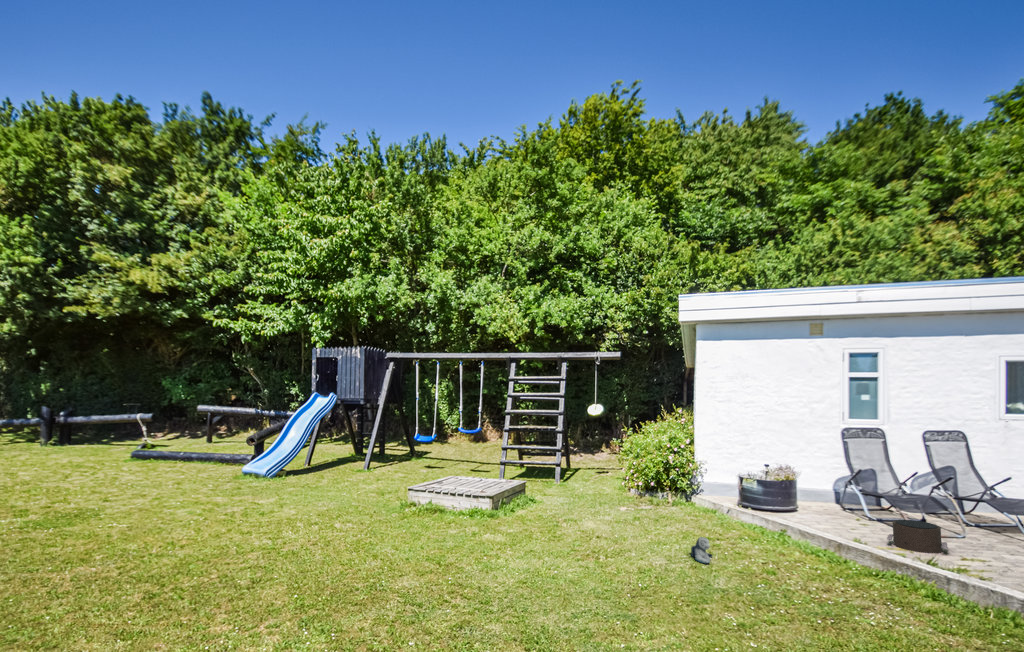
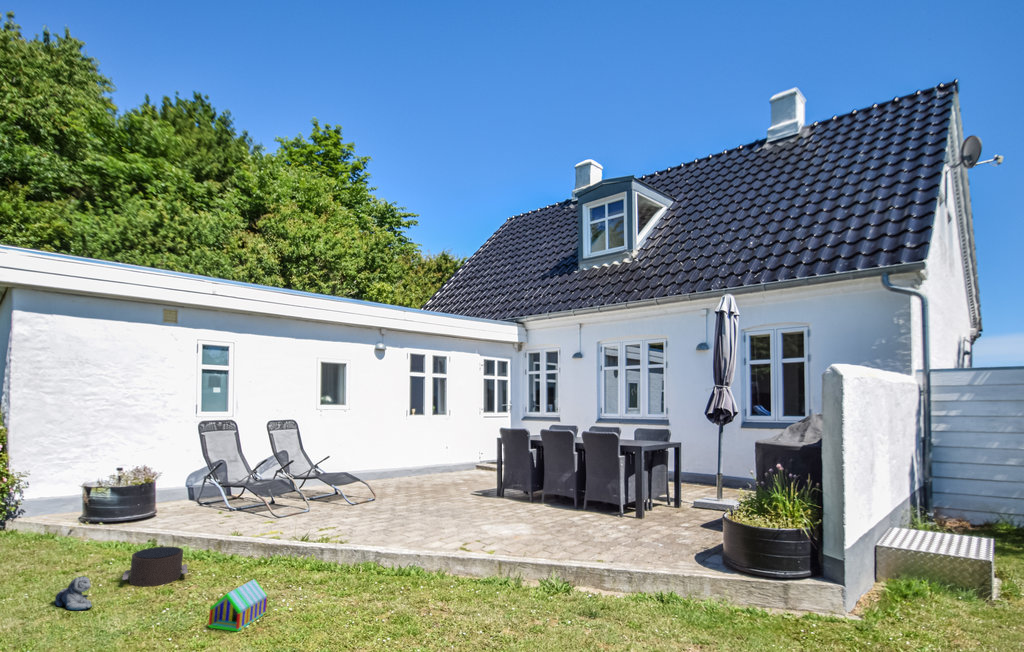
pouf: present [887,520,948,553] -> present [123,546,188,586]
toy house: none [778,577,839,620] -> present [208,579,267,631]

